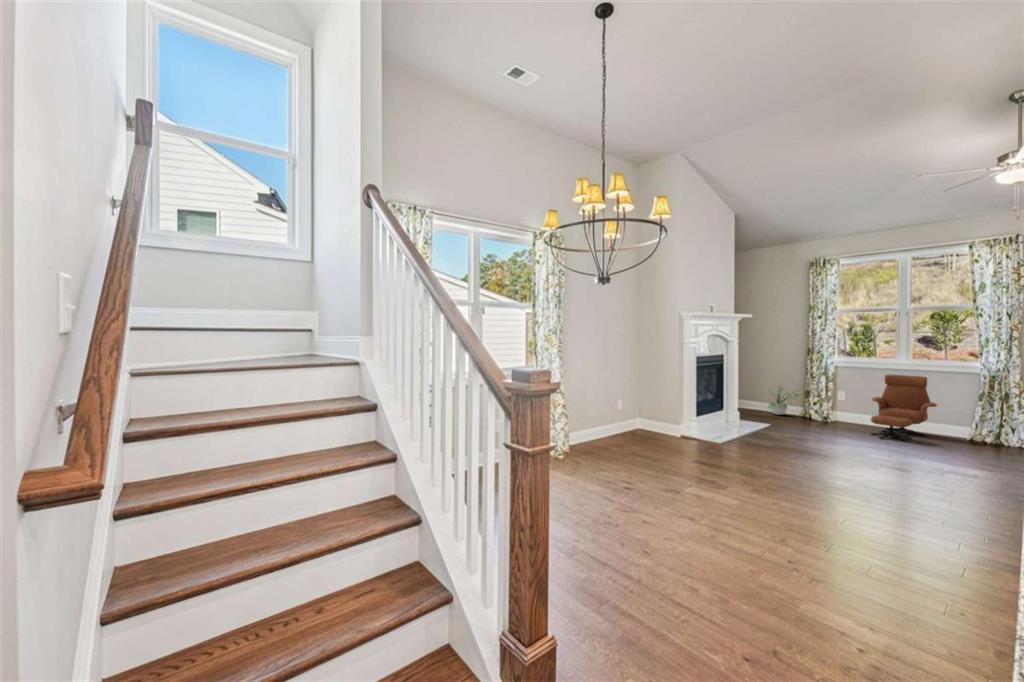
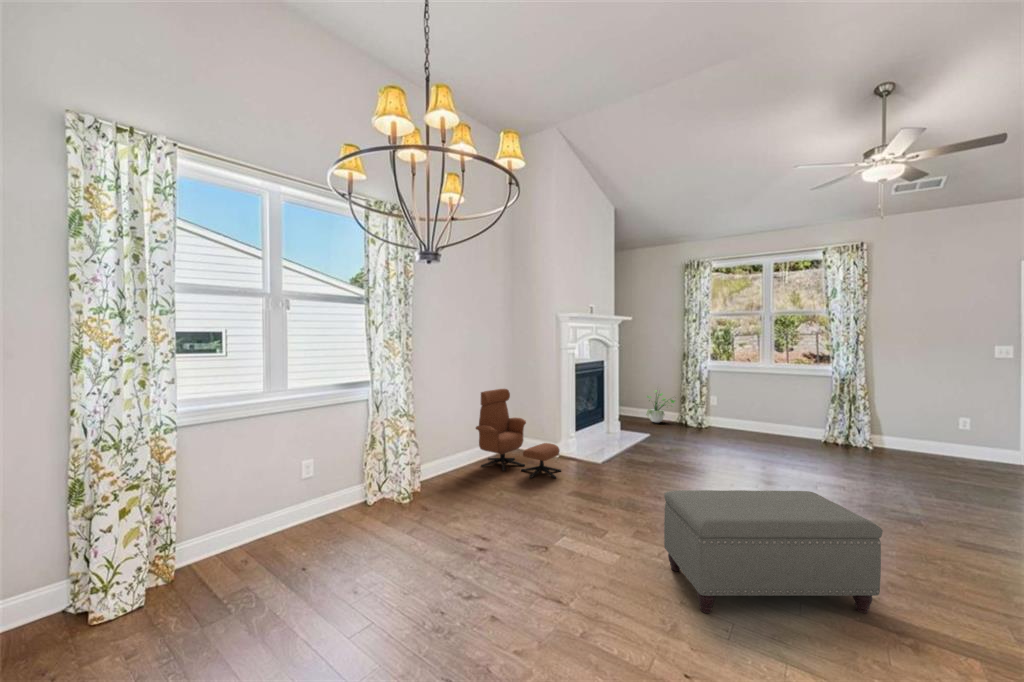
lounge chair: present [871,375,937,442] -> present [476,389,561,478]
ottoman: none [776,454,978,560] -> present [664,490,883,613]

